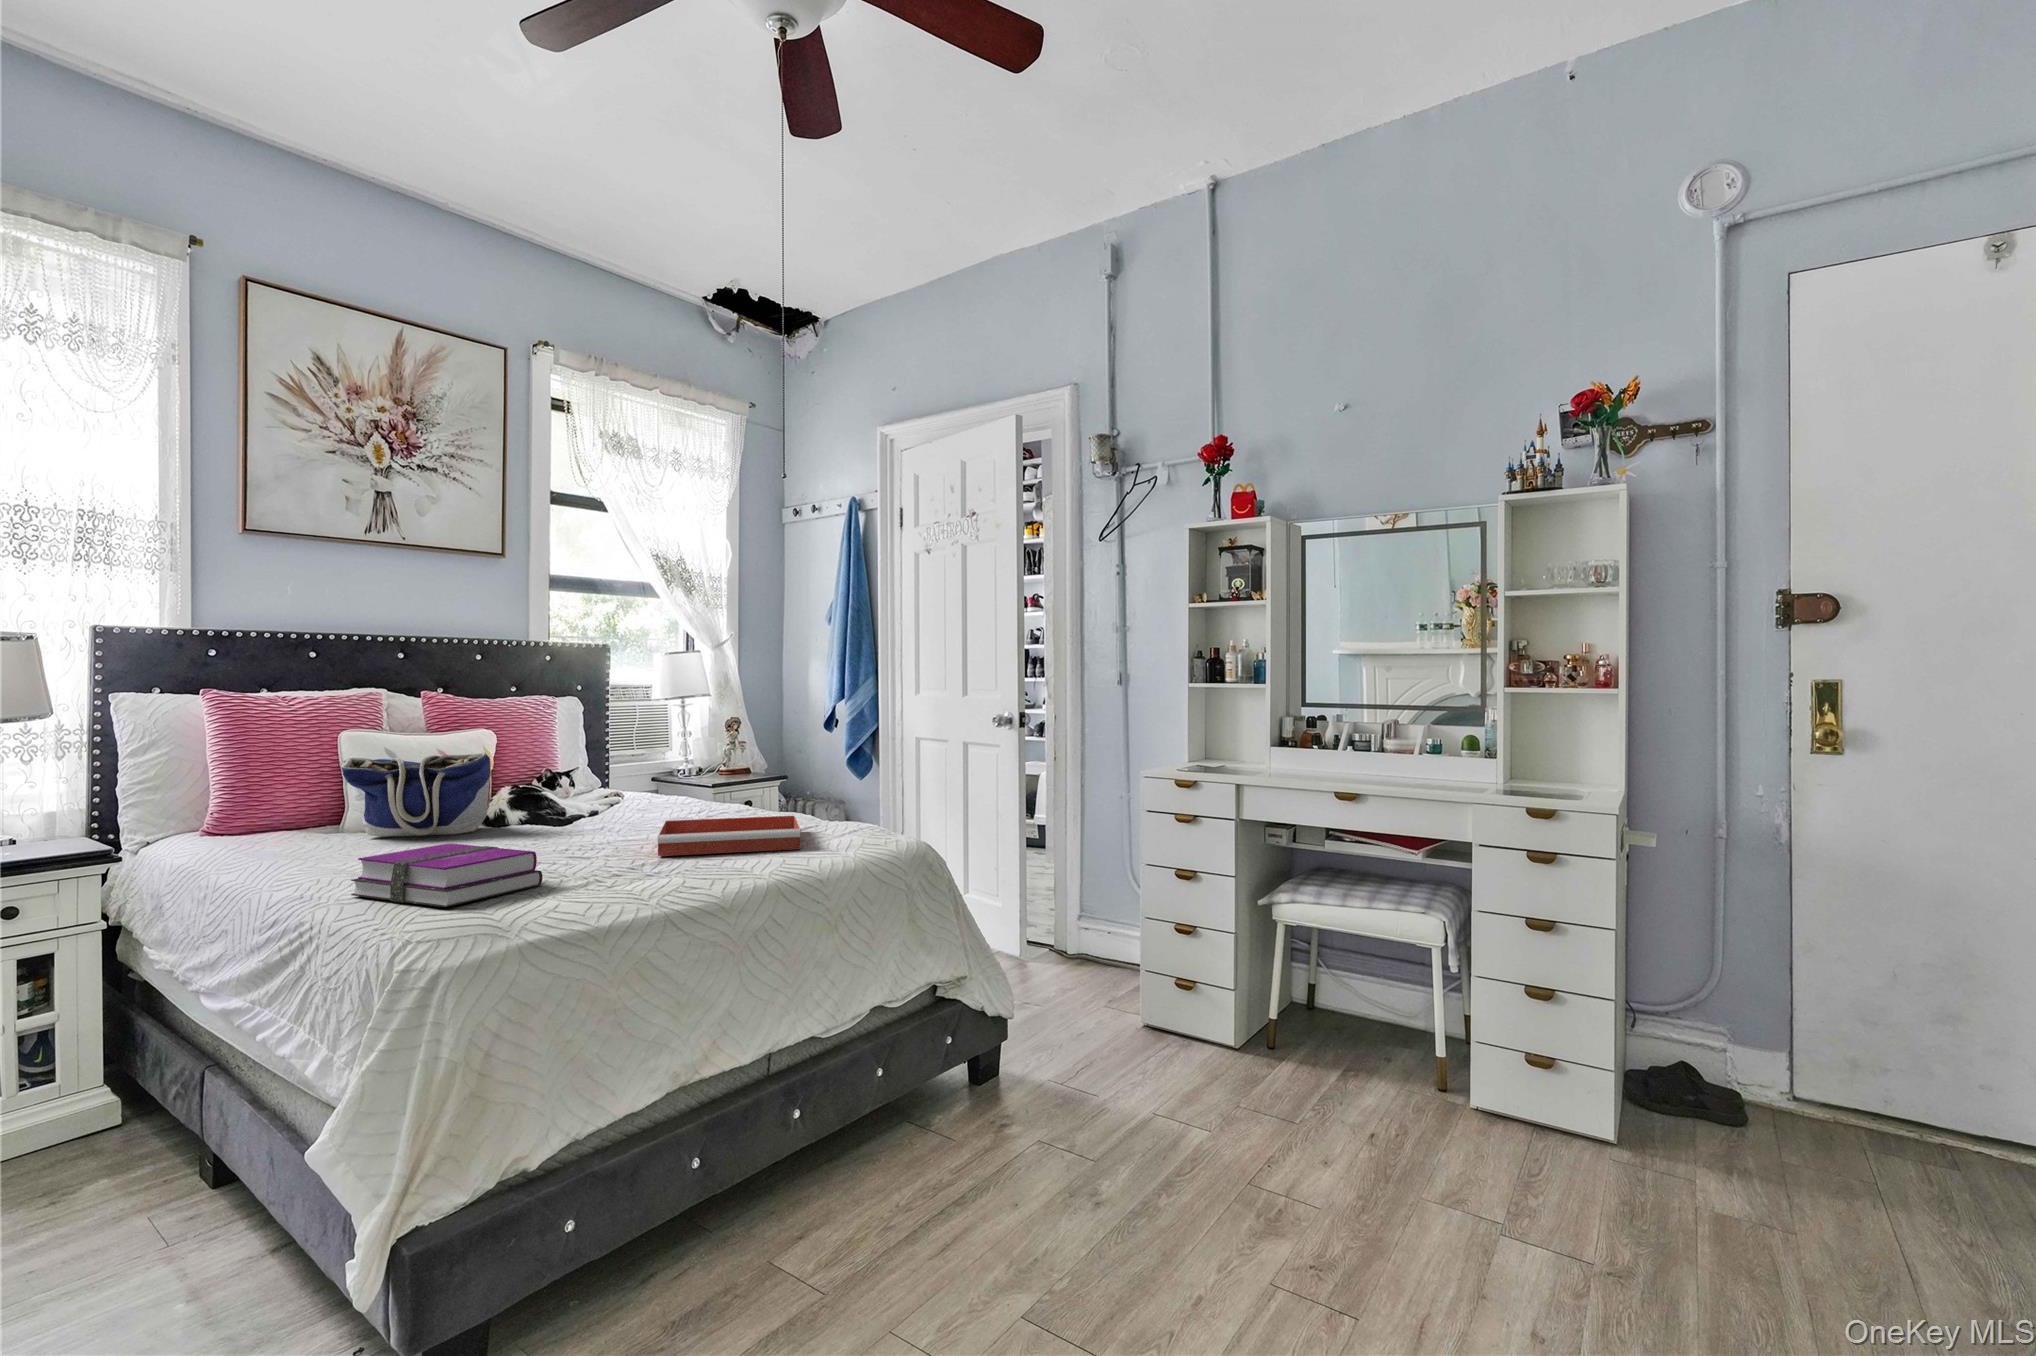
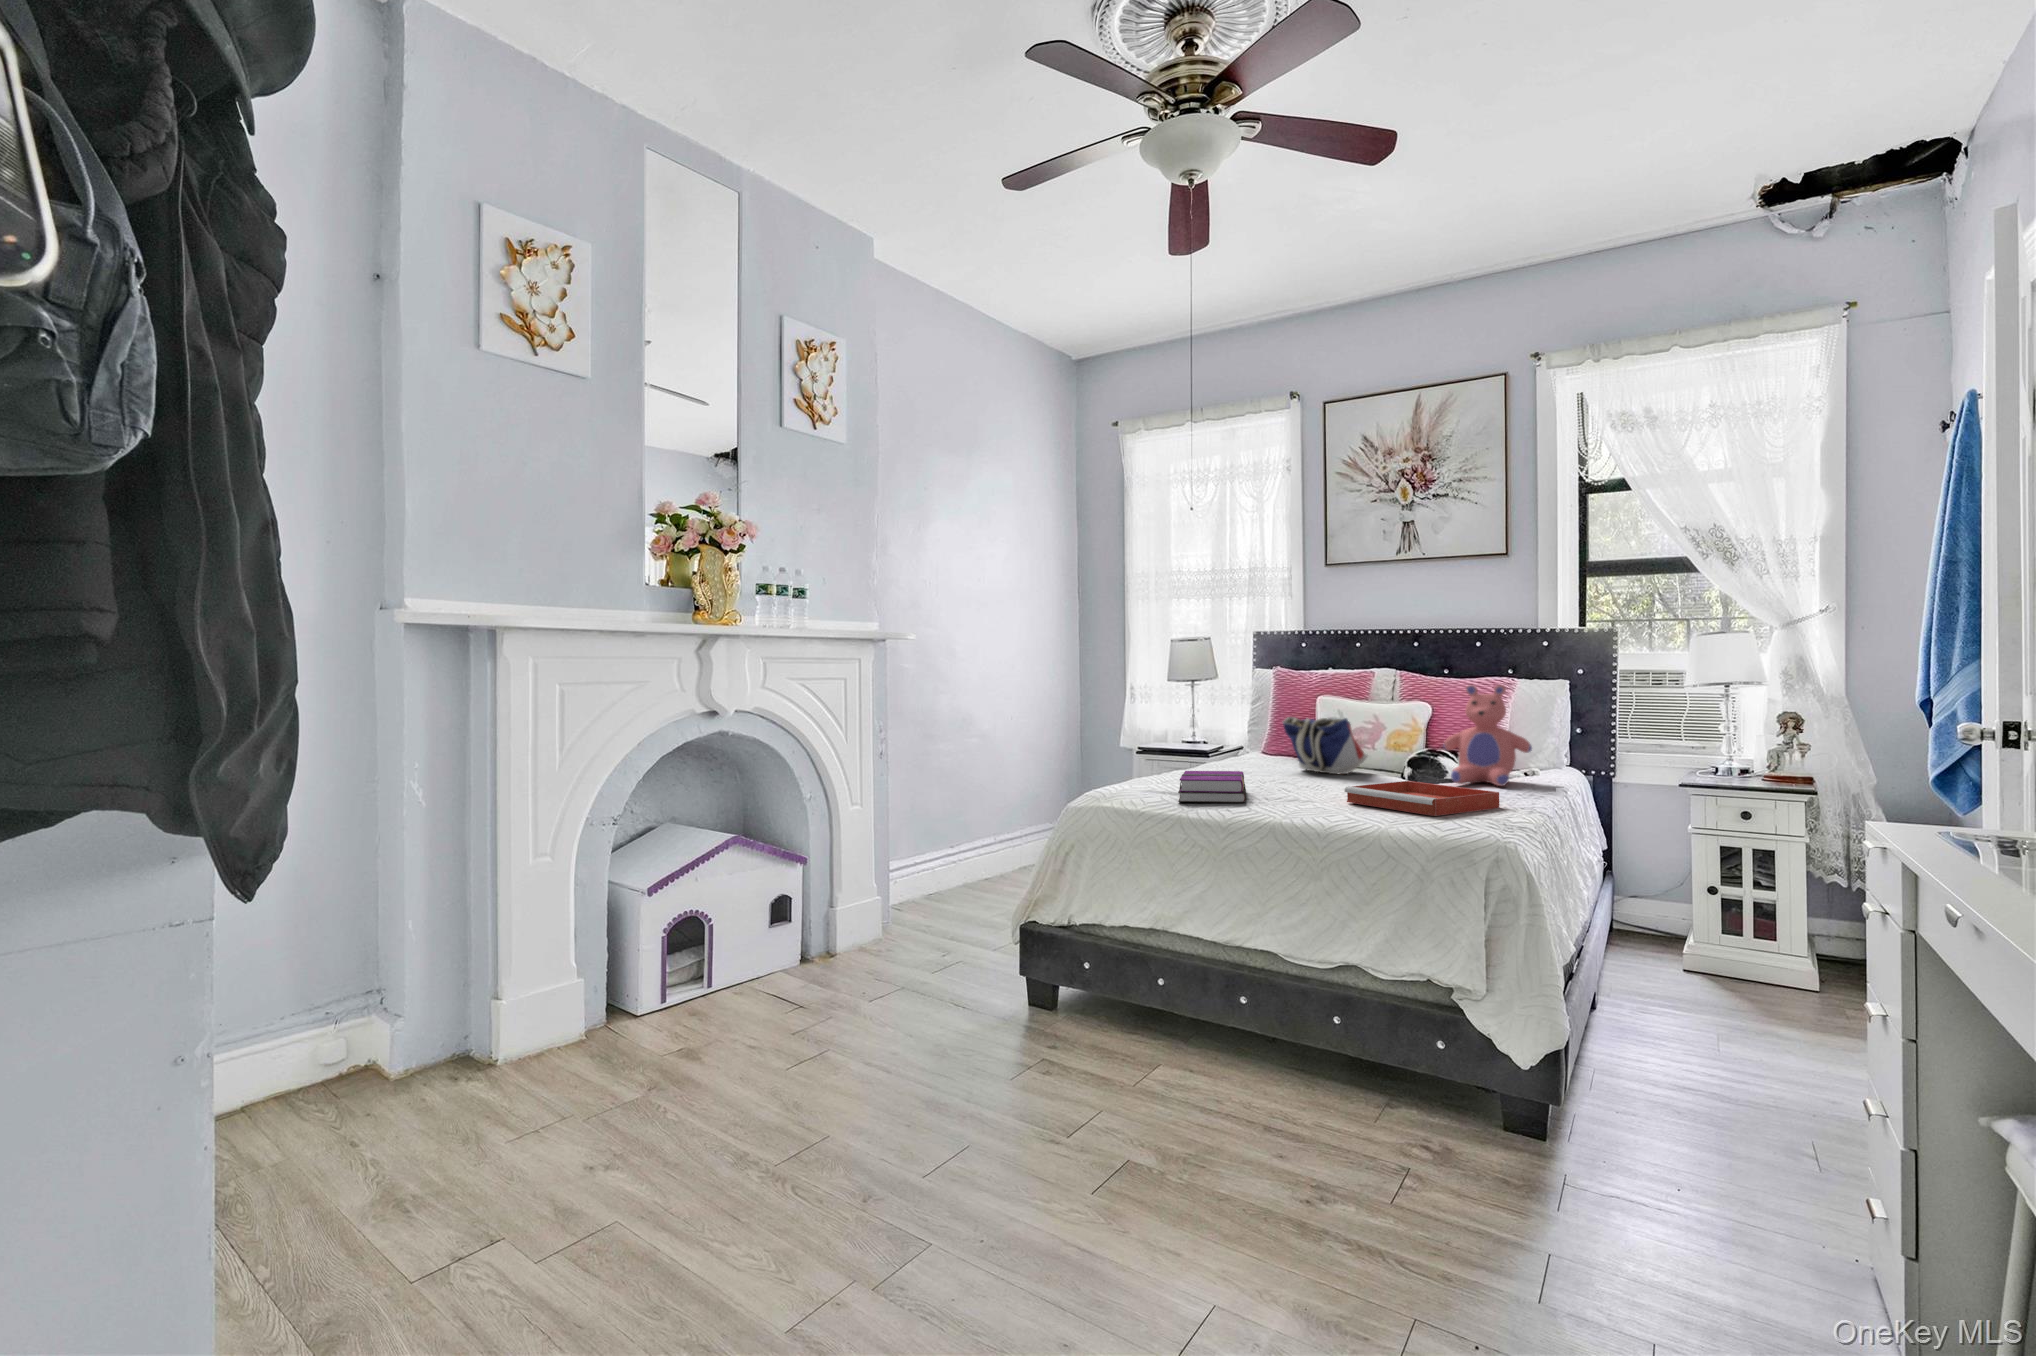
teddy bear: none [611,704,707,820] -> present [1443,684,1532,786]

